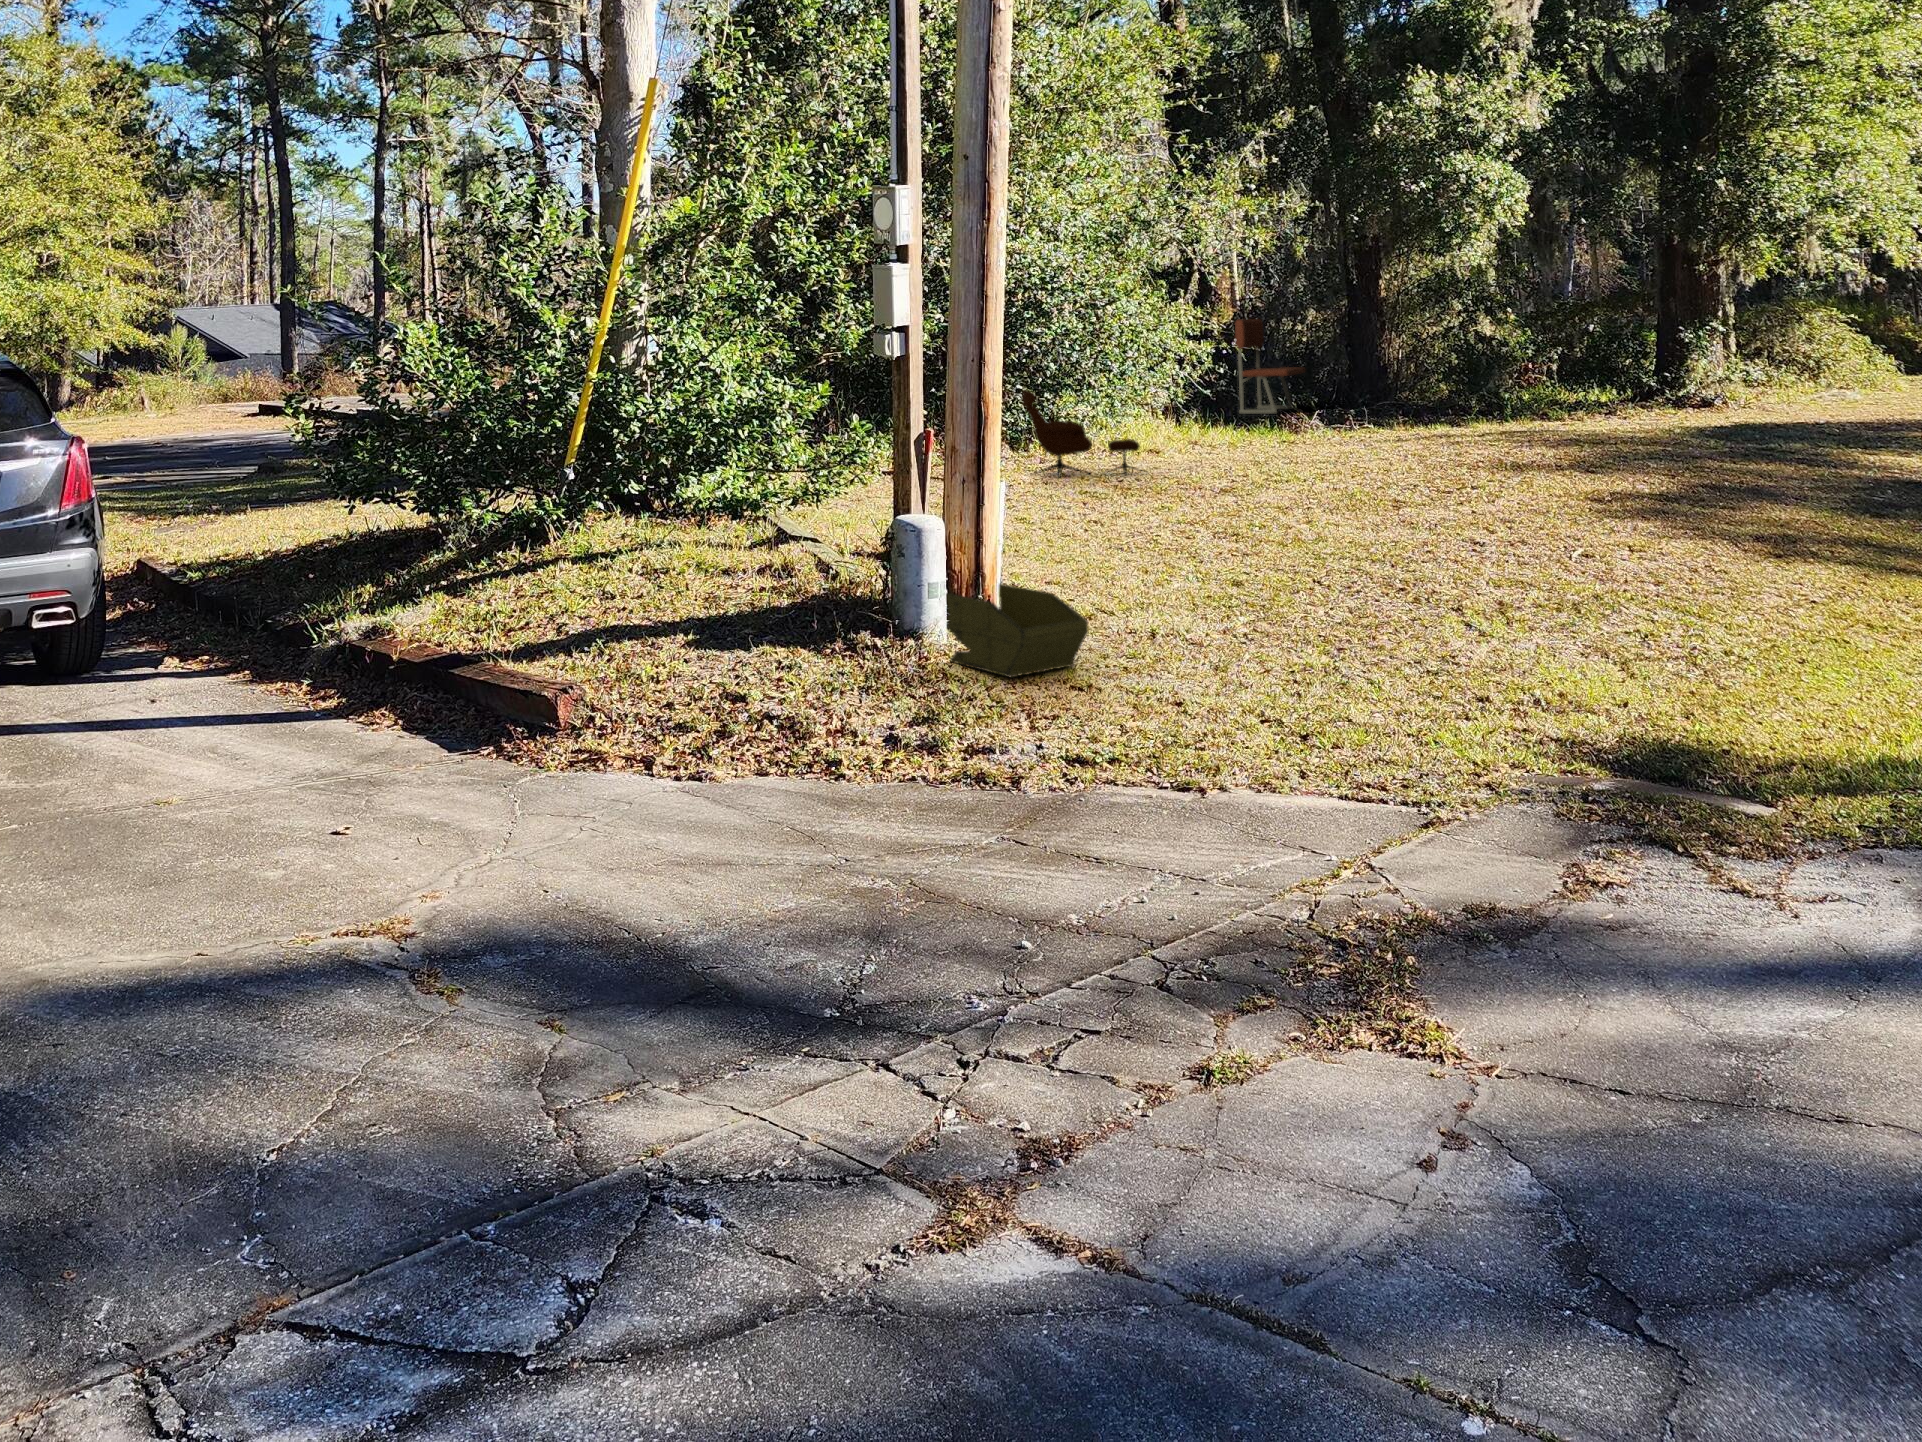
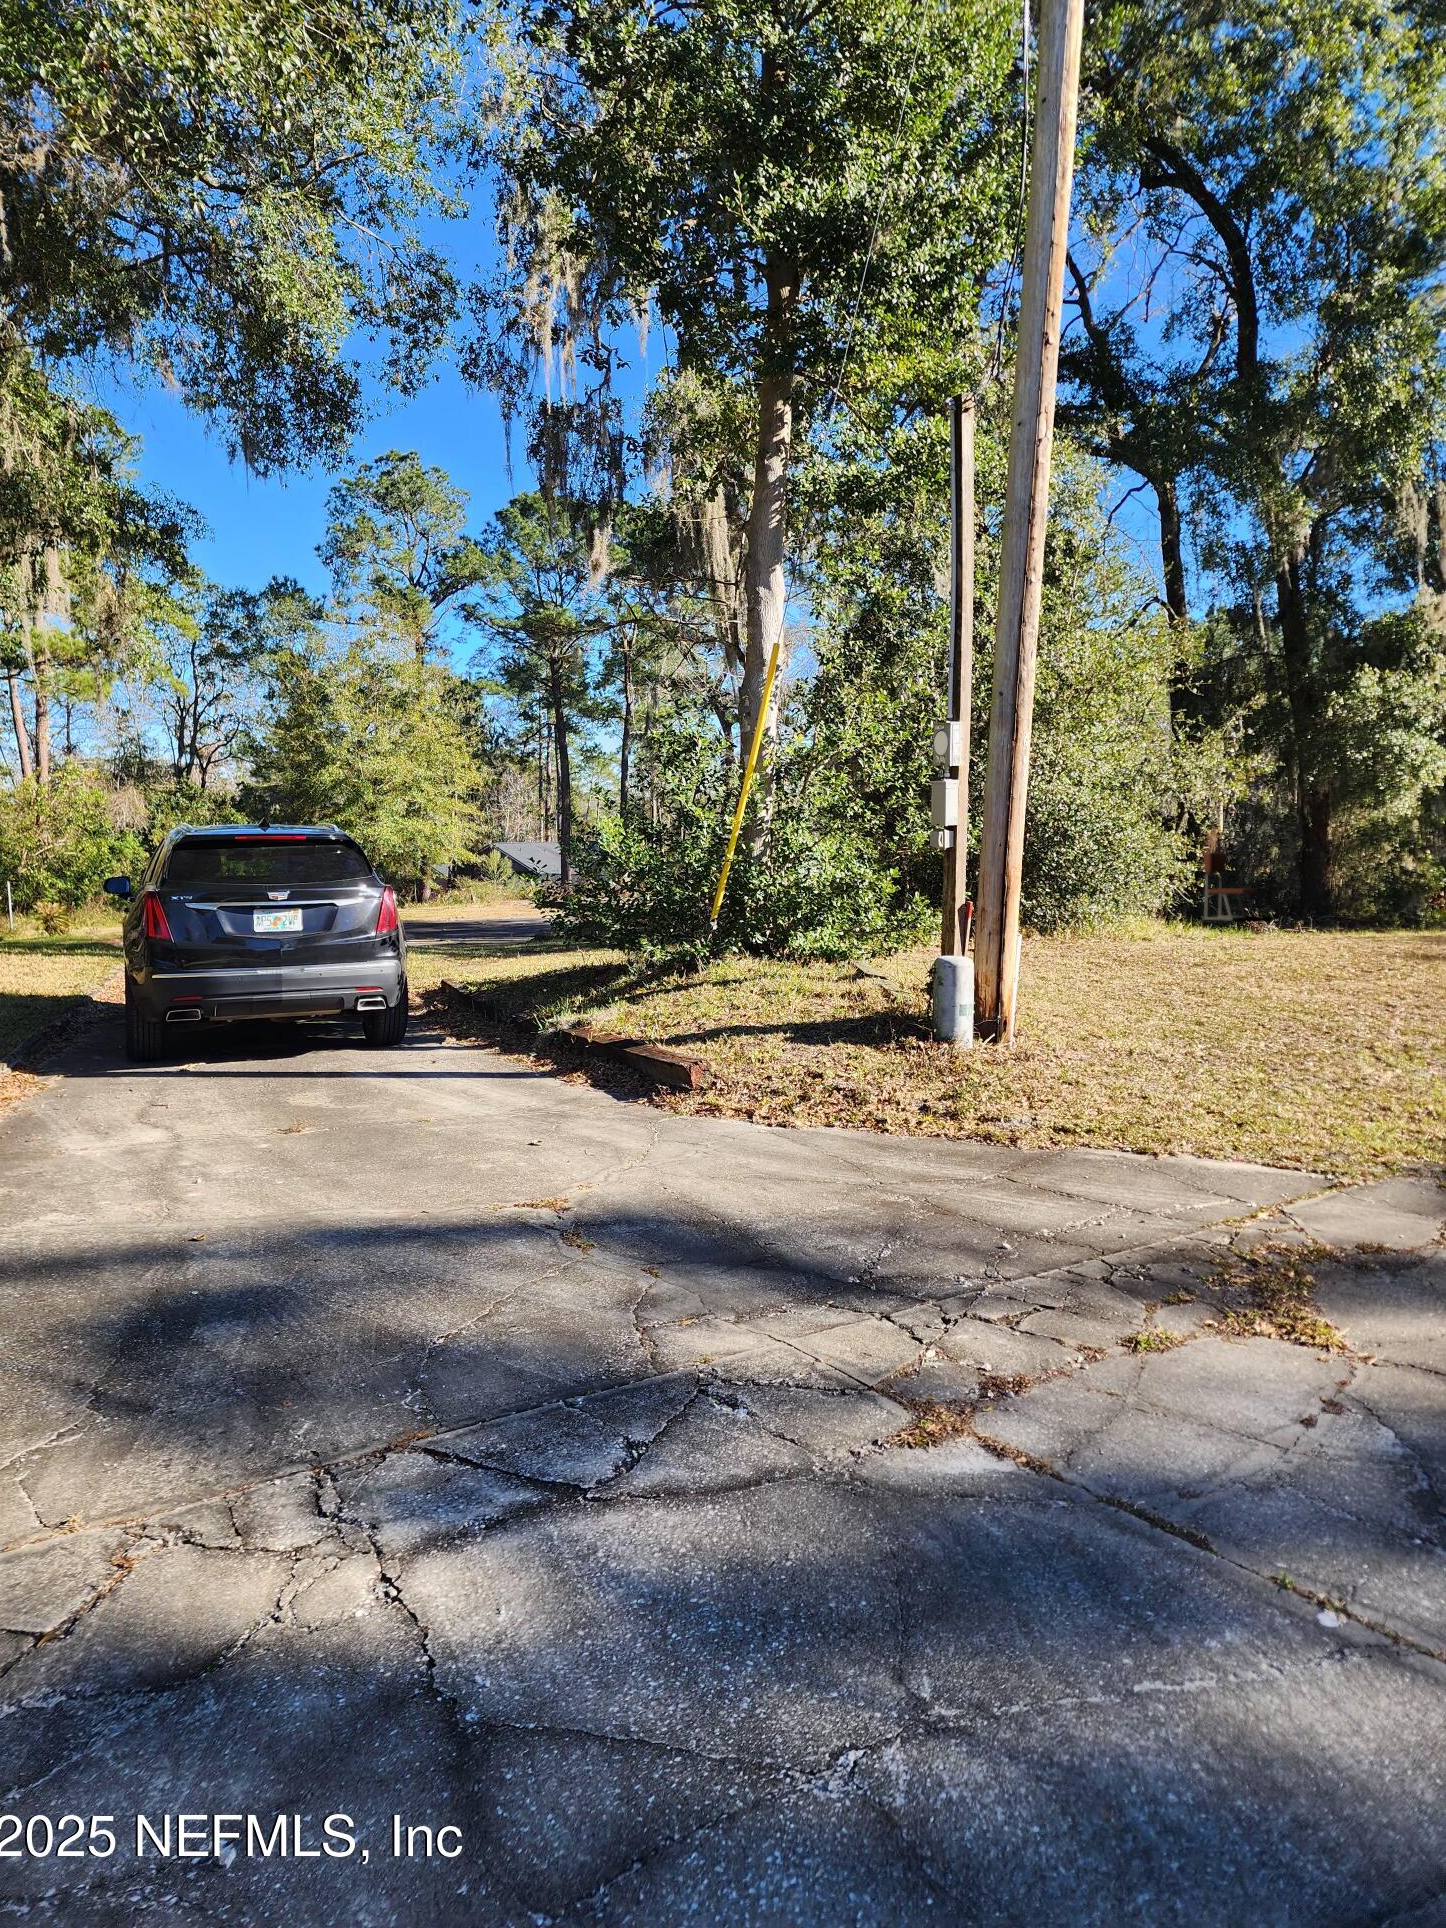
lounge chair: present [1022,389,1140,476] -> none [1039,889,1130,953]
storage bin: present [947,583,1089,677] -> none [959,1007,1074,1072]

